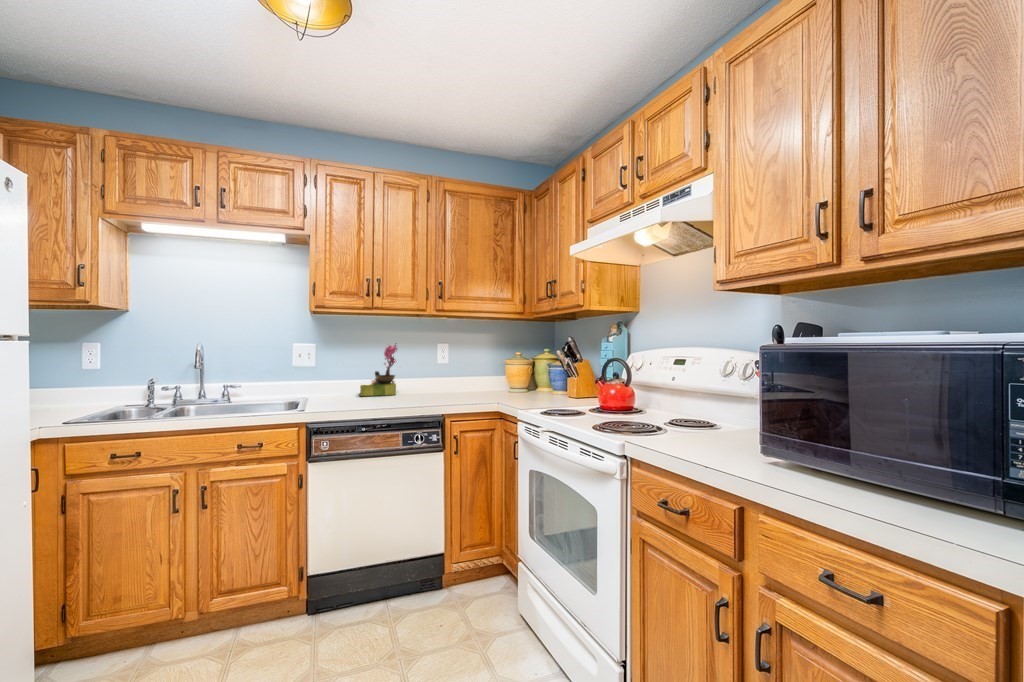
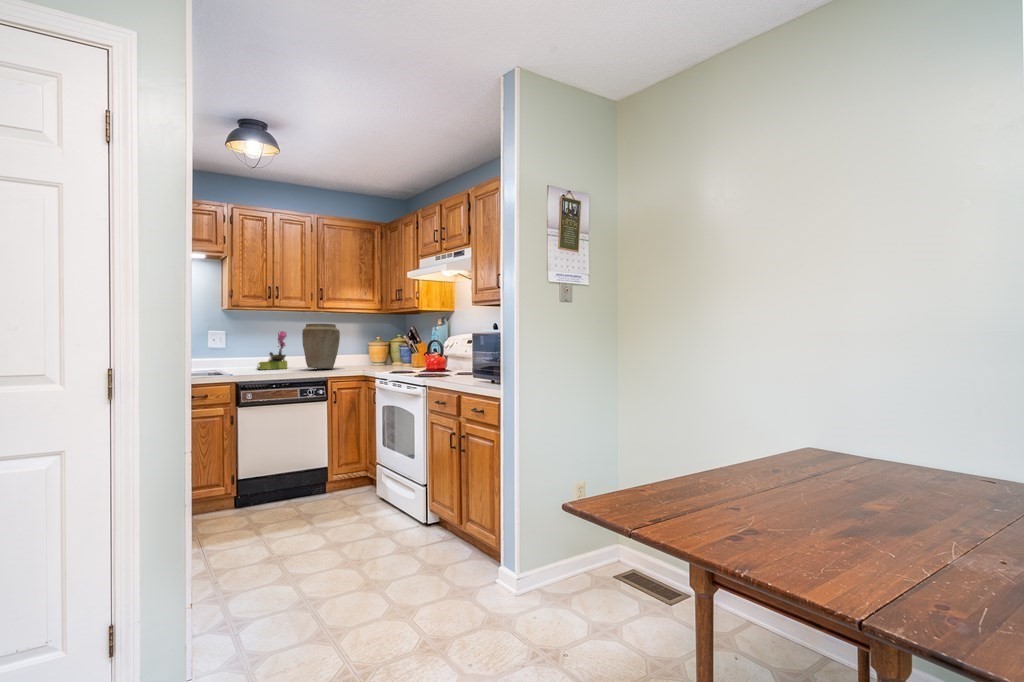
vase: none [413,333,465,399] -> present [302,324,340,369]

